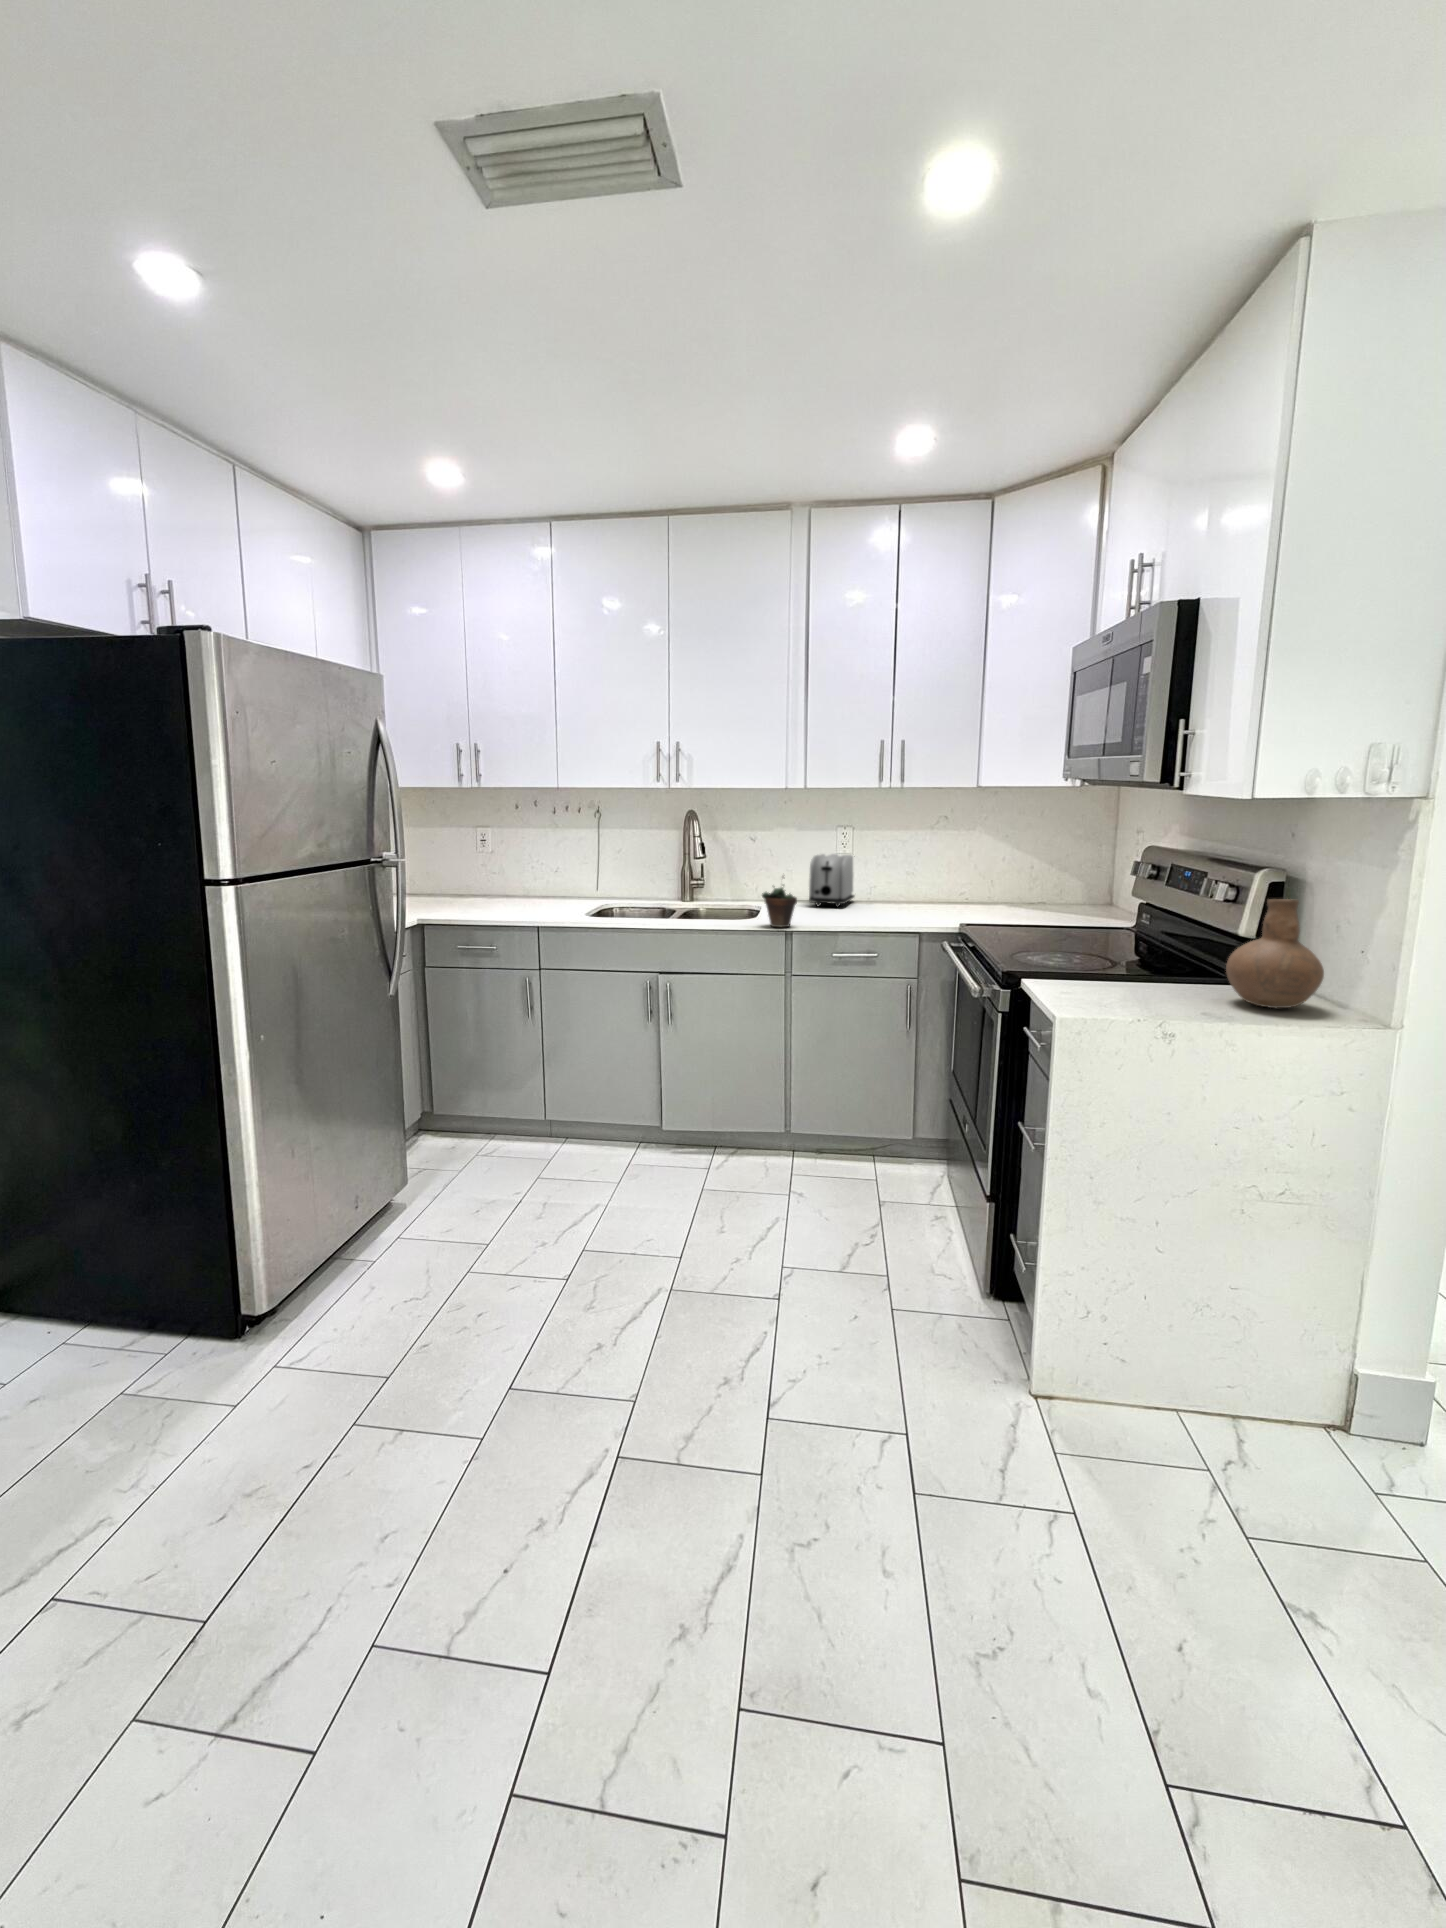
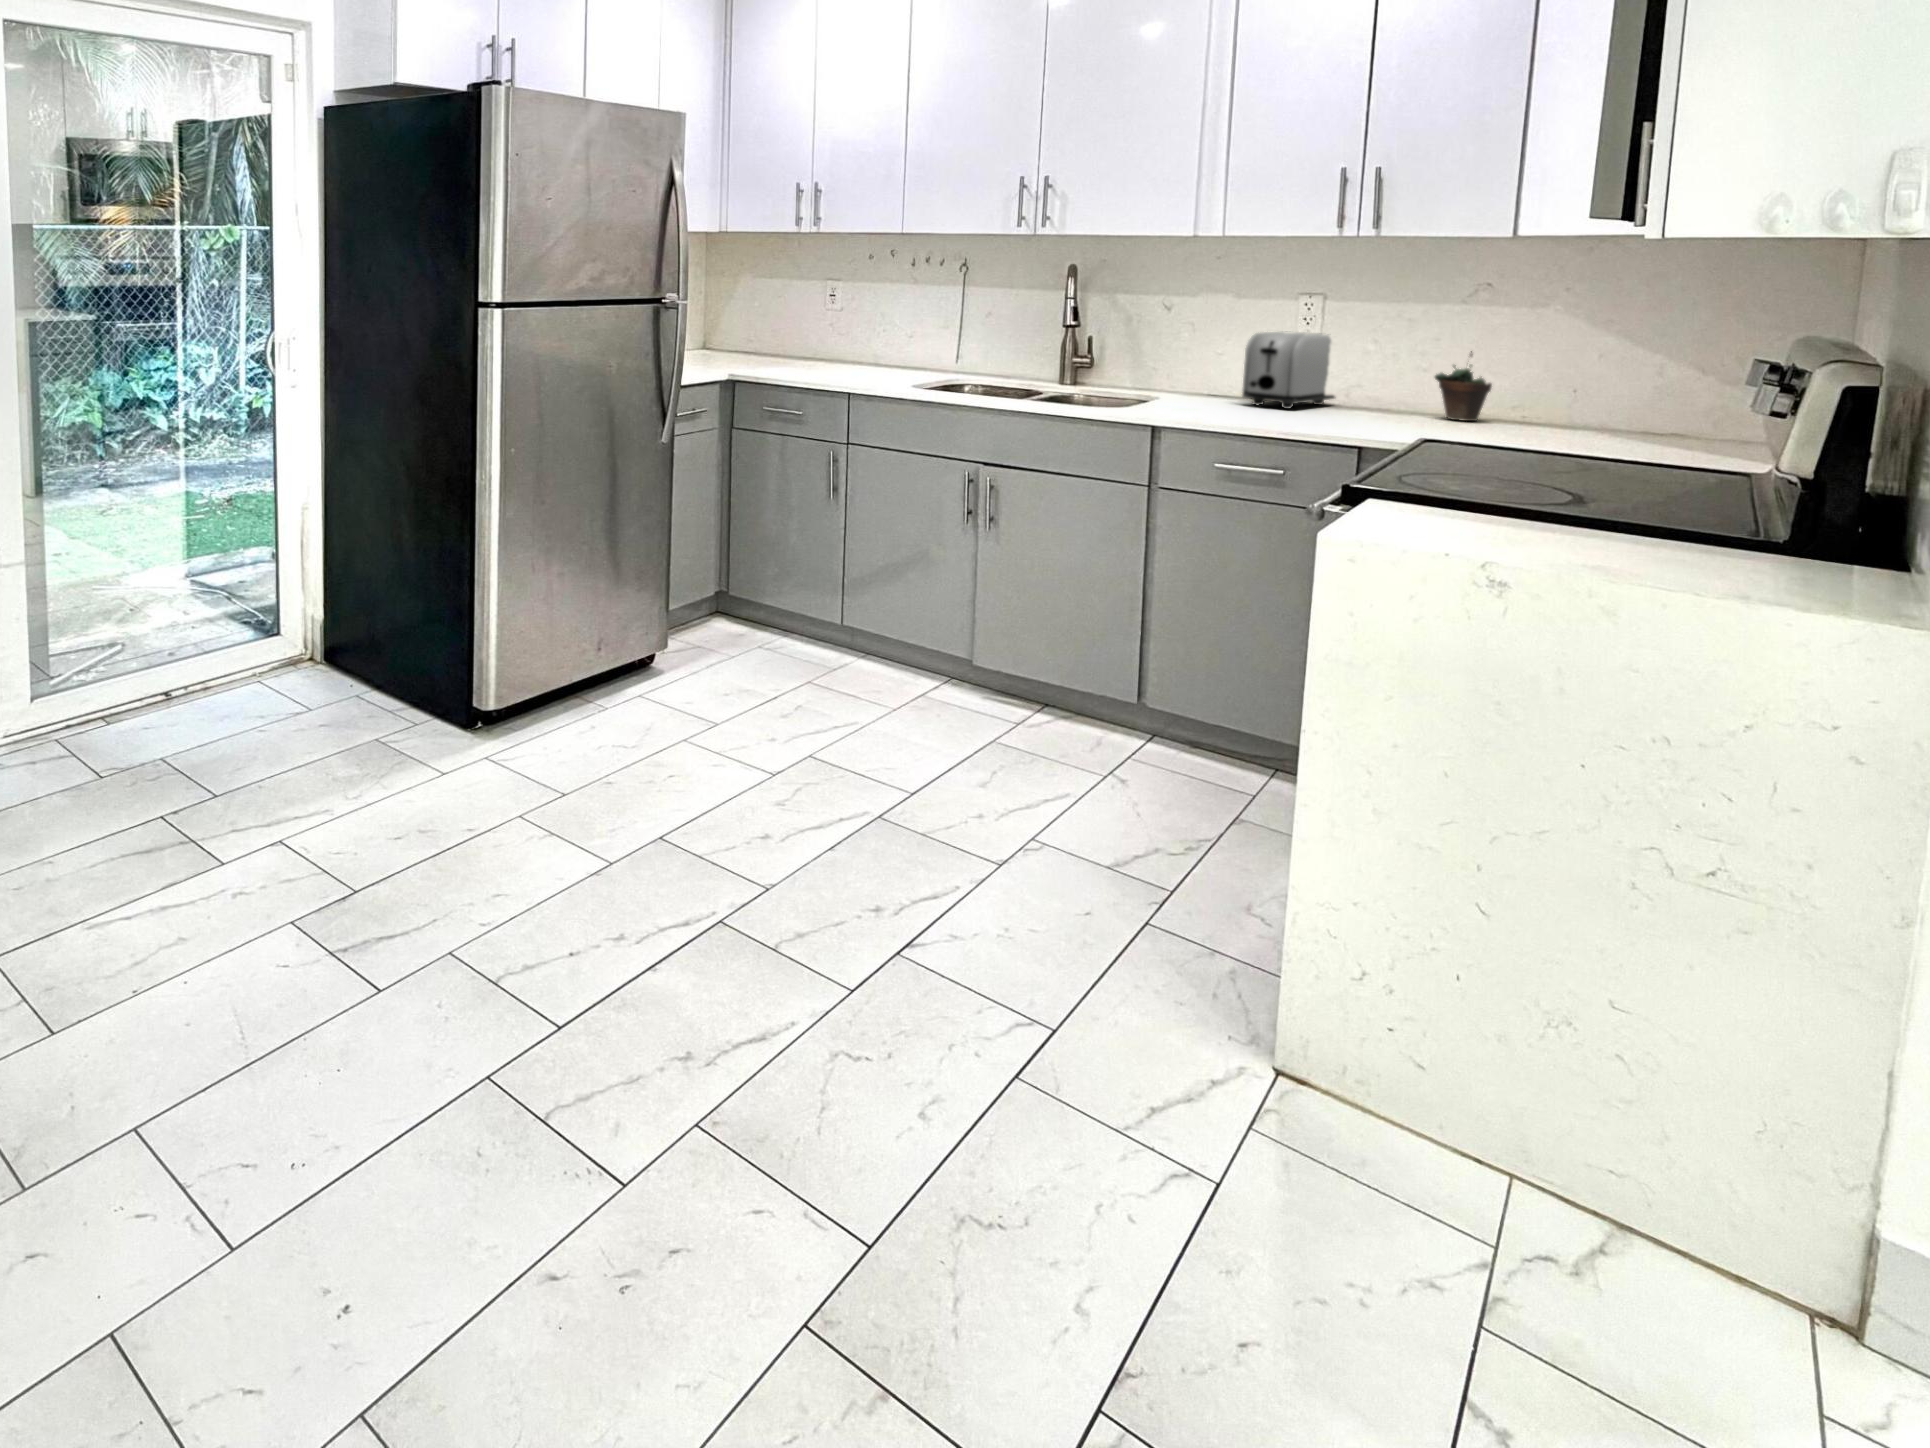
succulent plant: present [762,877,797,928] -> present [1435,351,1492,421]
vase: present [1226,899,1324,1008] -> none [1670,399,1855,576]

